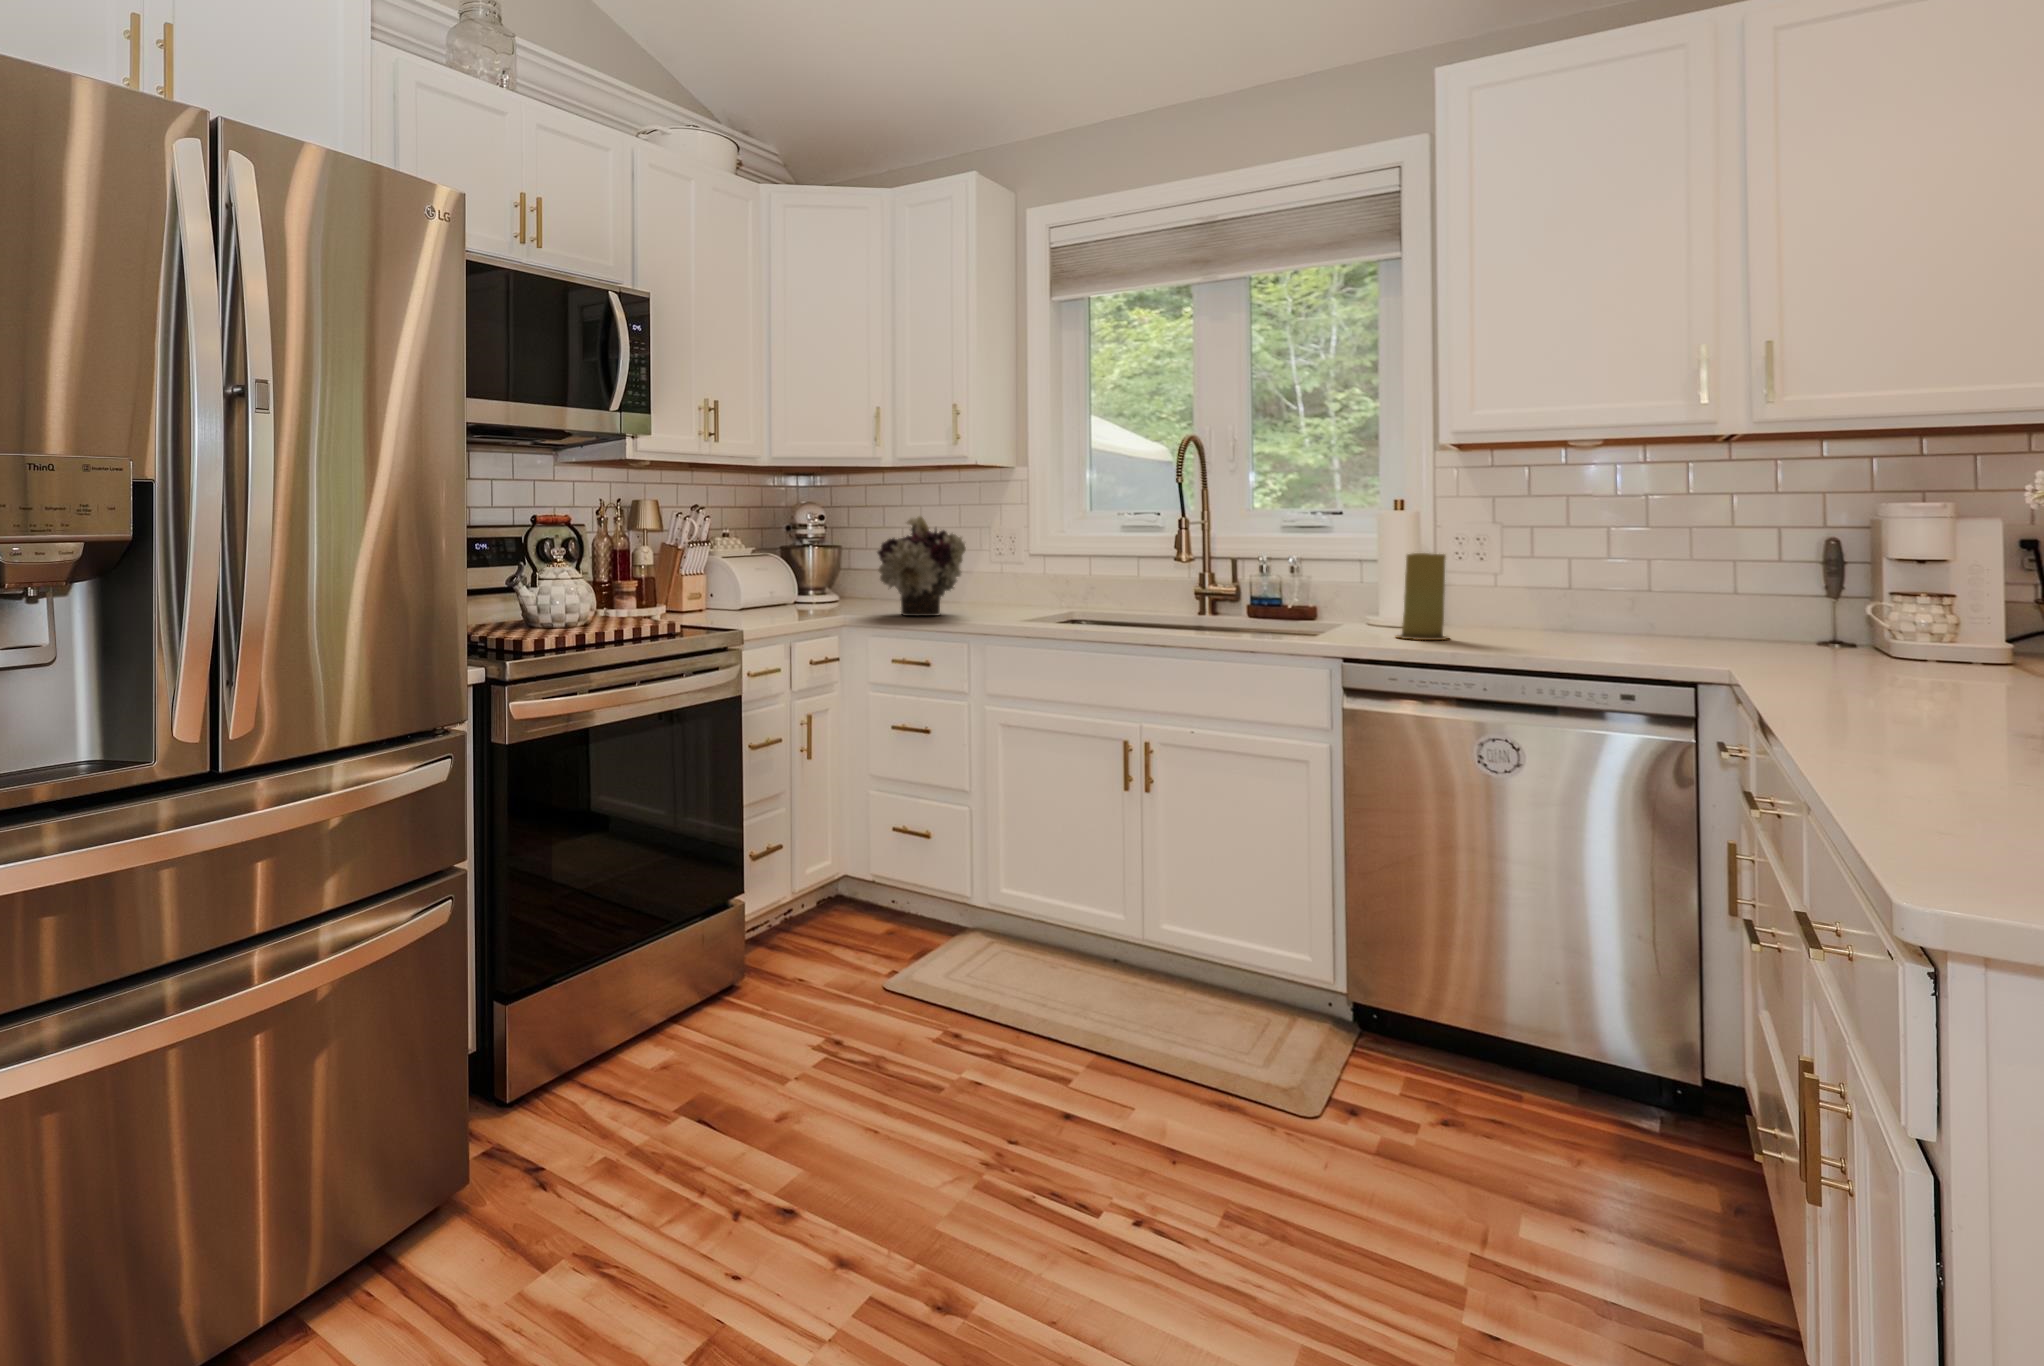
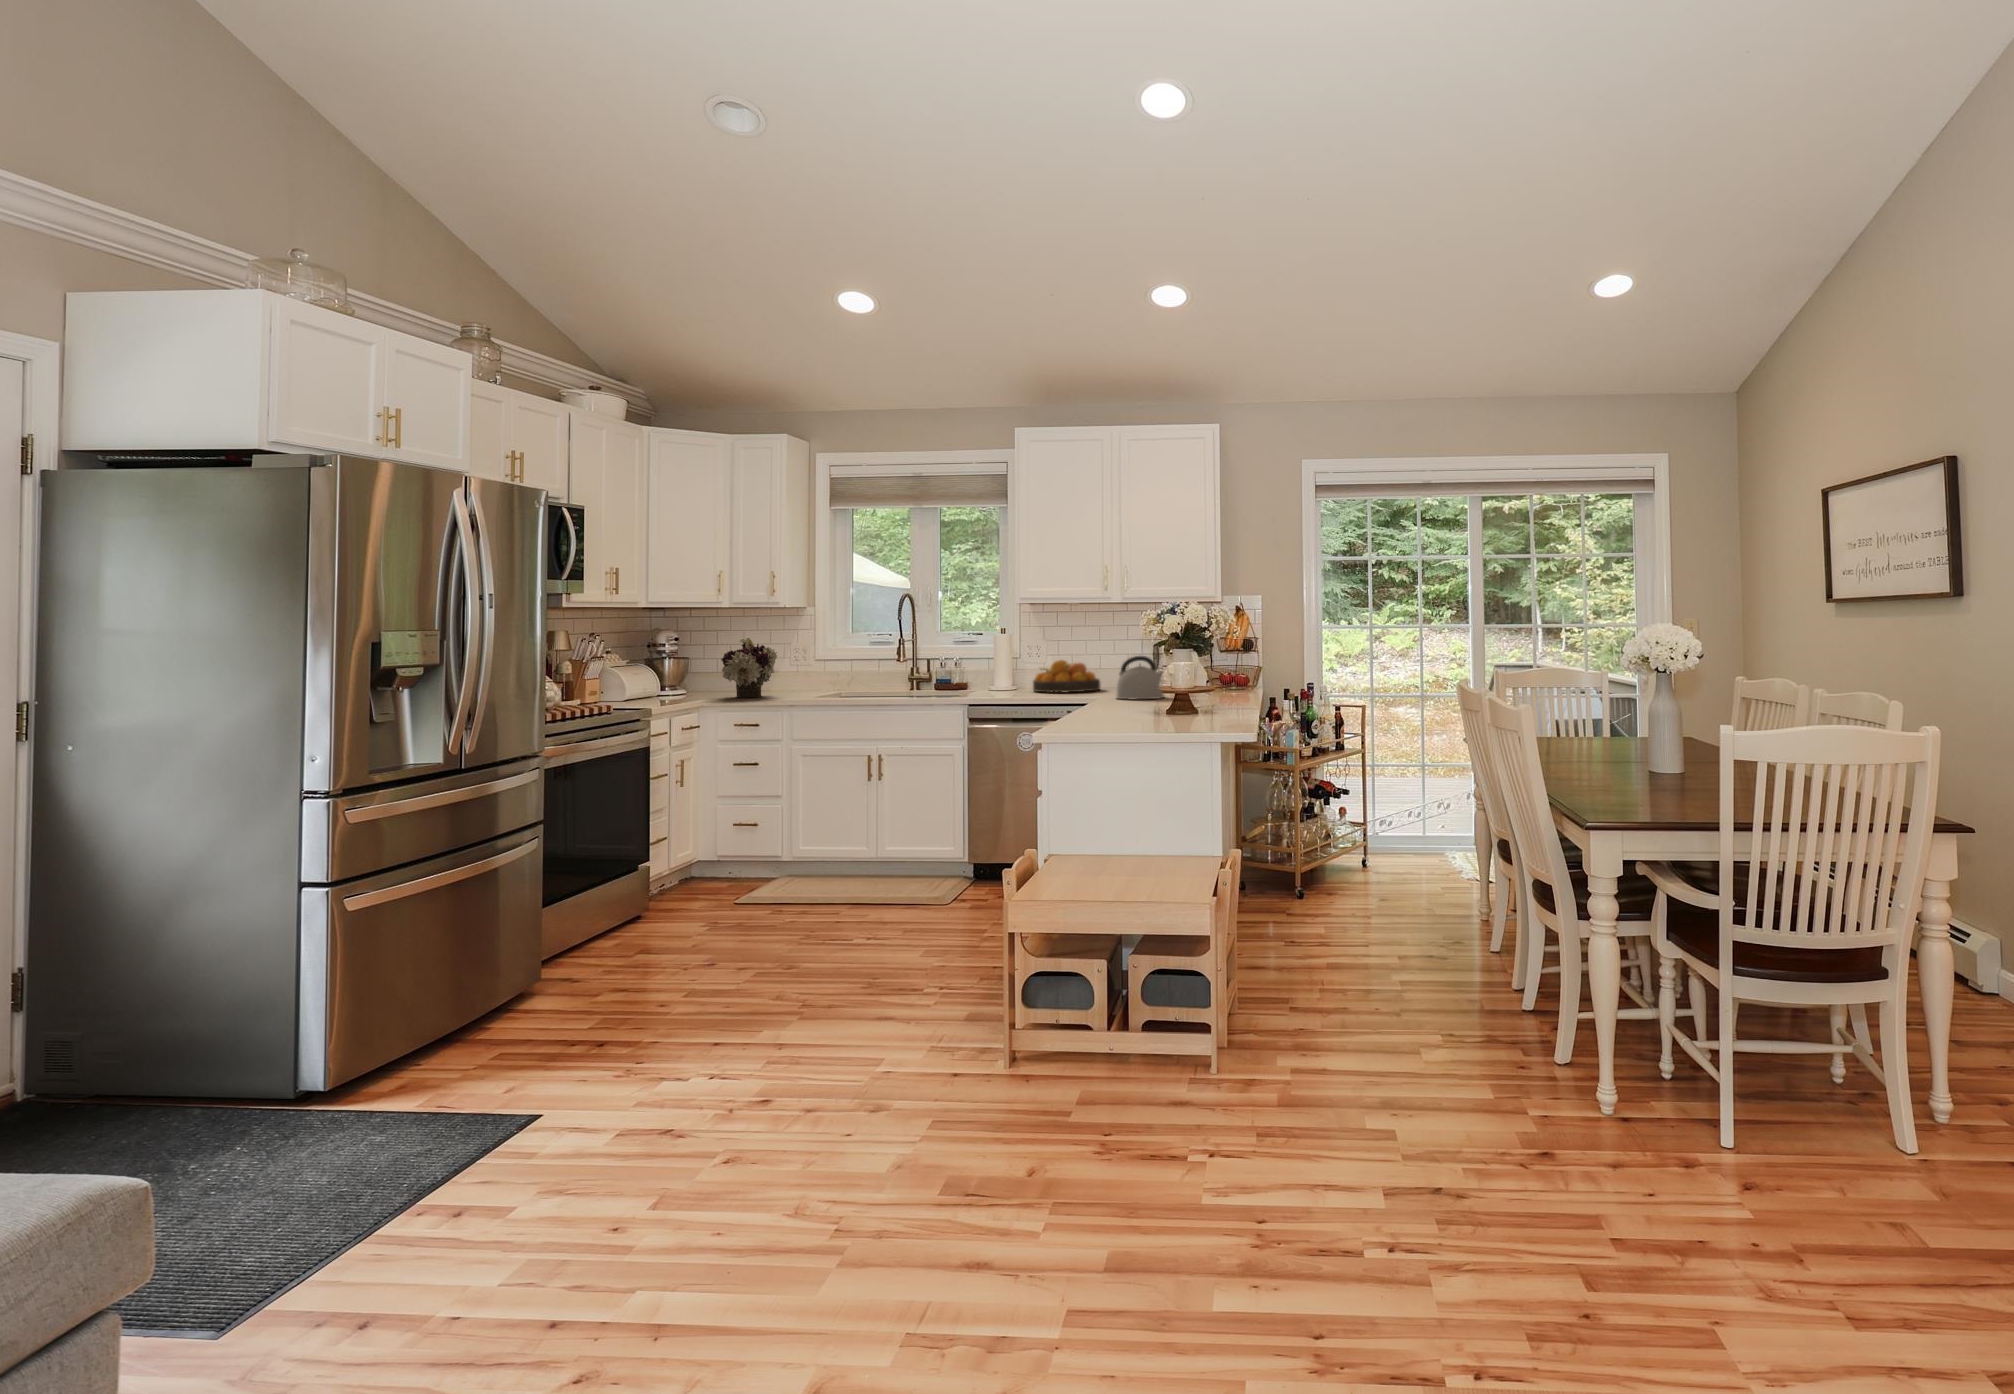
candle: present [1396,553,1448,640] -> none [996,654,1020,696]
kettle: none [1748,562,1936,676] -> present [1116,656,1164,699]
fruit bowl: none [1466,566,1640,638] -> present [1033,660,1101,693]

